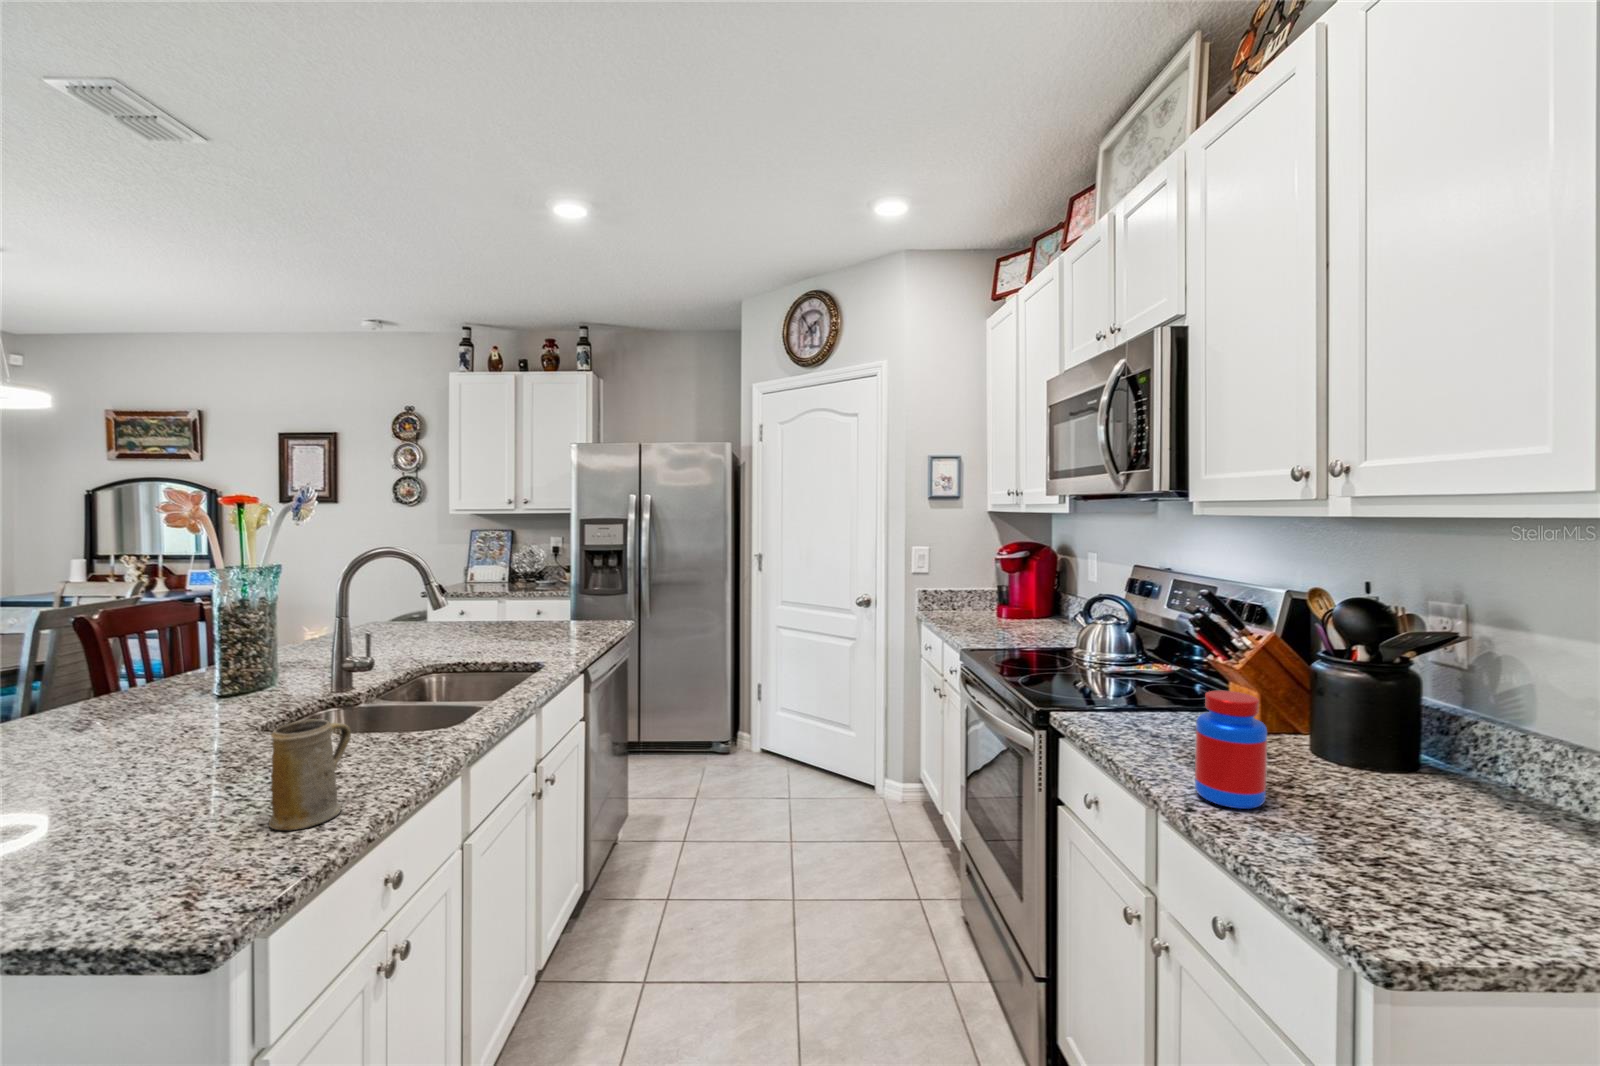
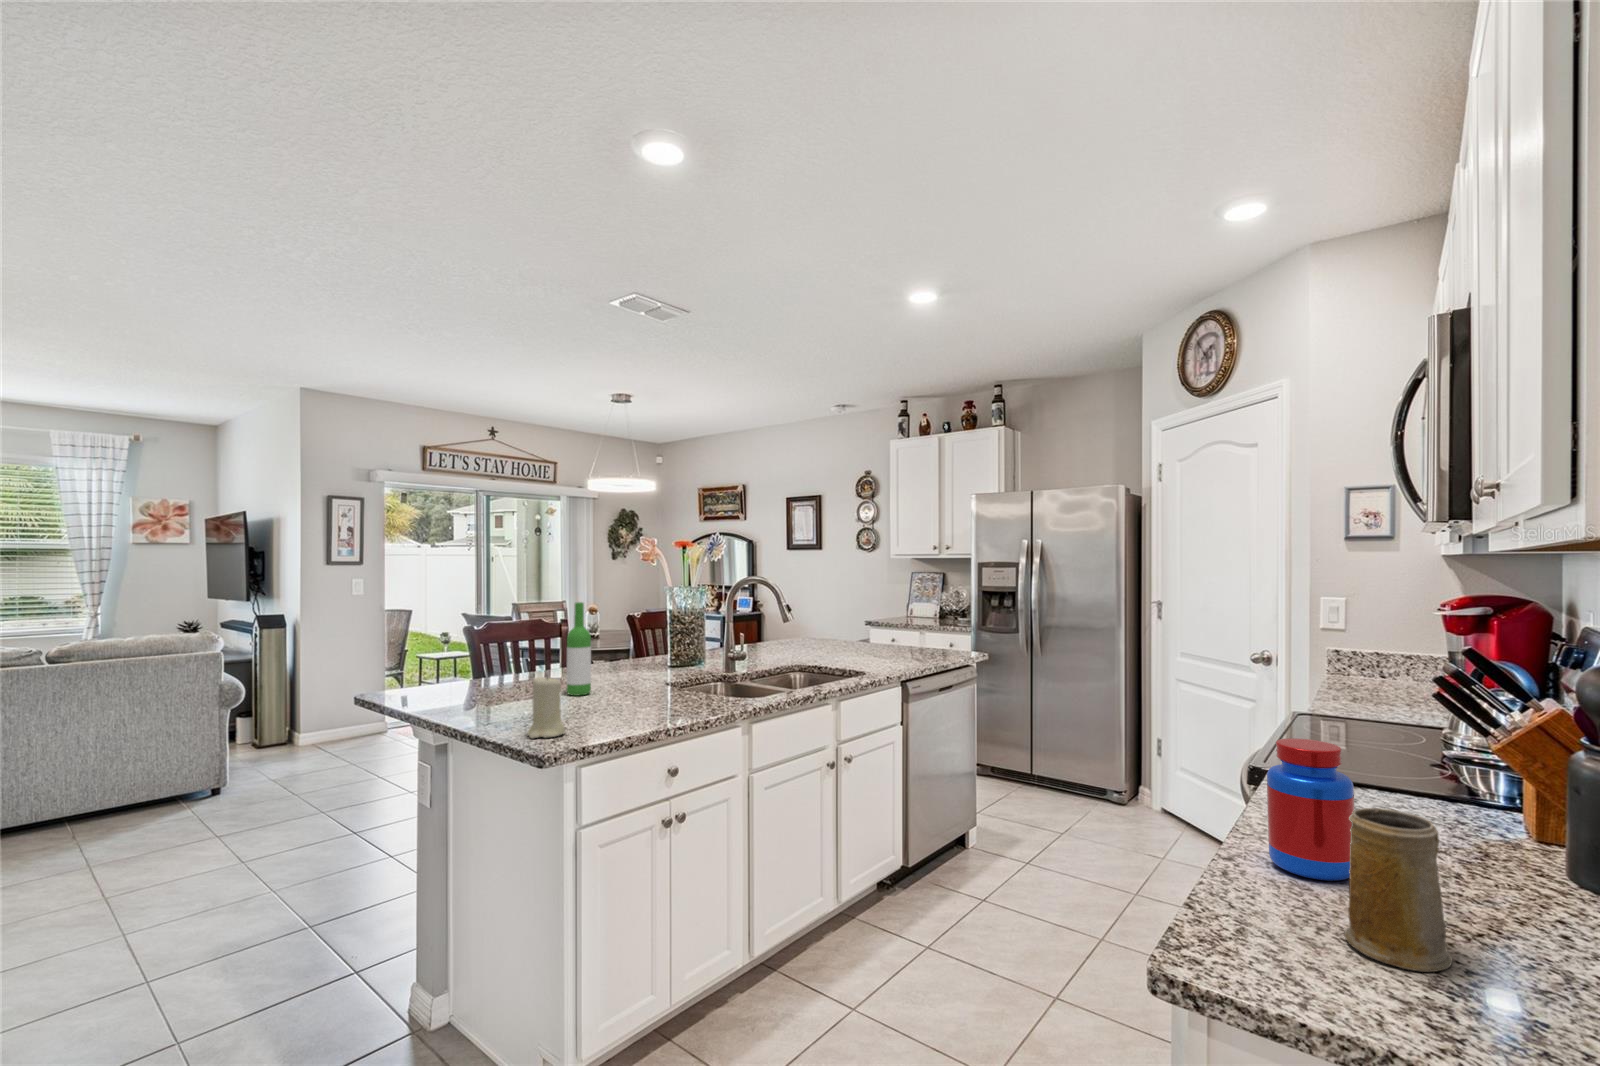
wine bottle: none [80,619,143,788] -> present [567,602,591,696]
mug: present [269,719,351,830] -> present [1344,808,1452,972]
candle: none [129,781,224,915] -> present [527,676,565,738]

